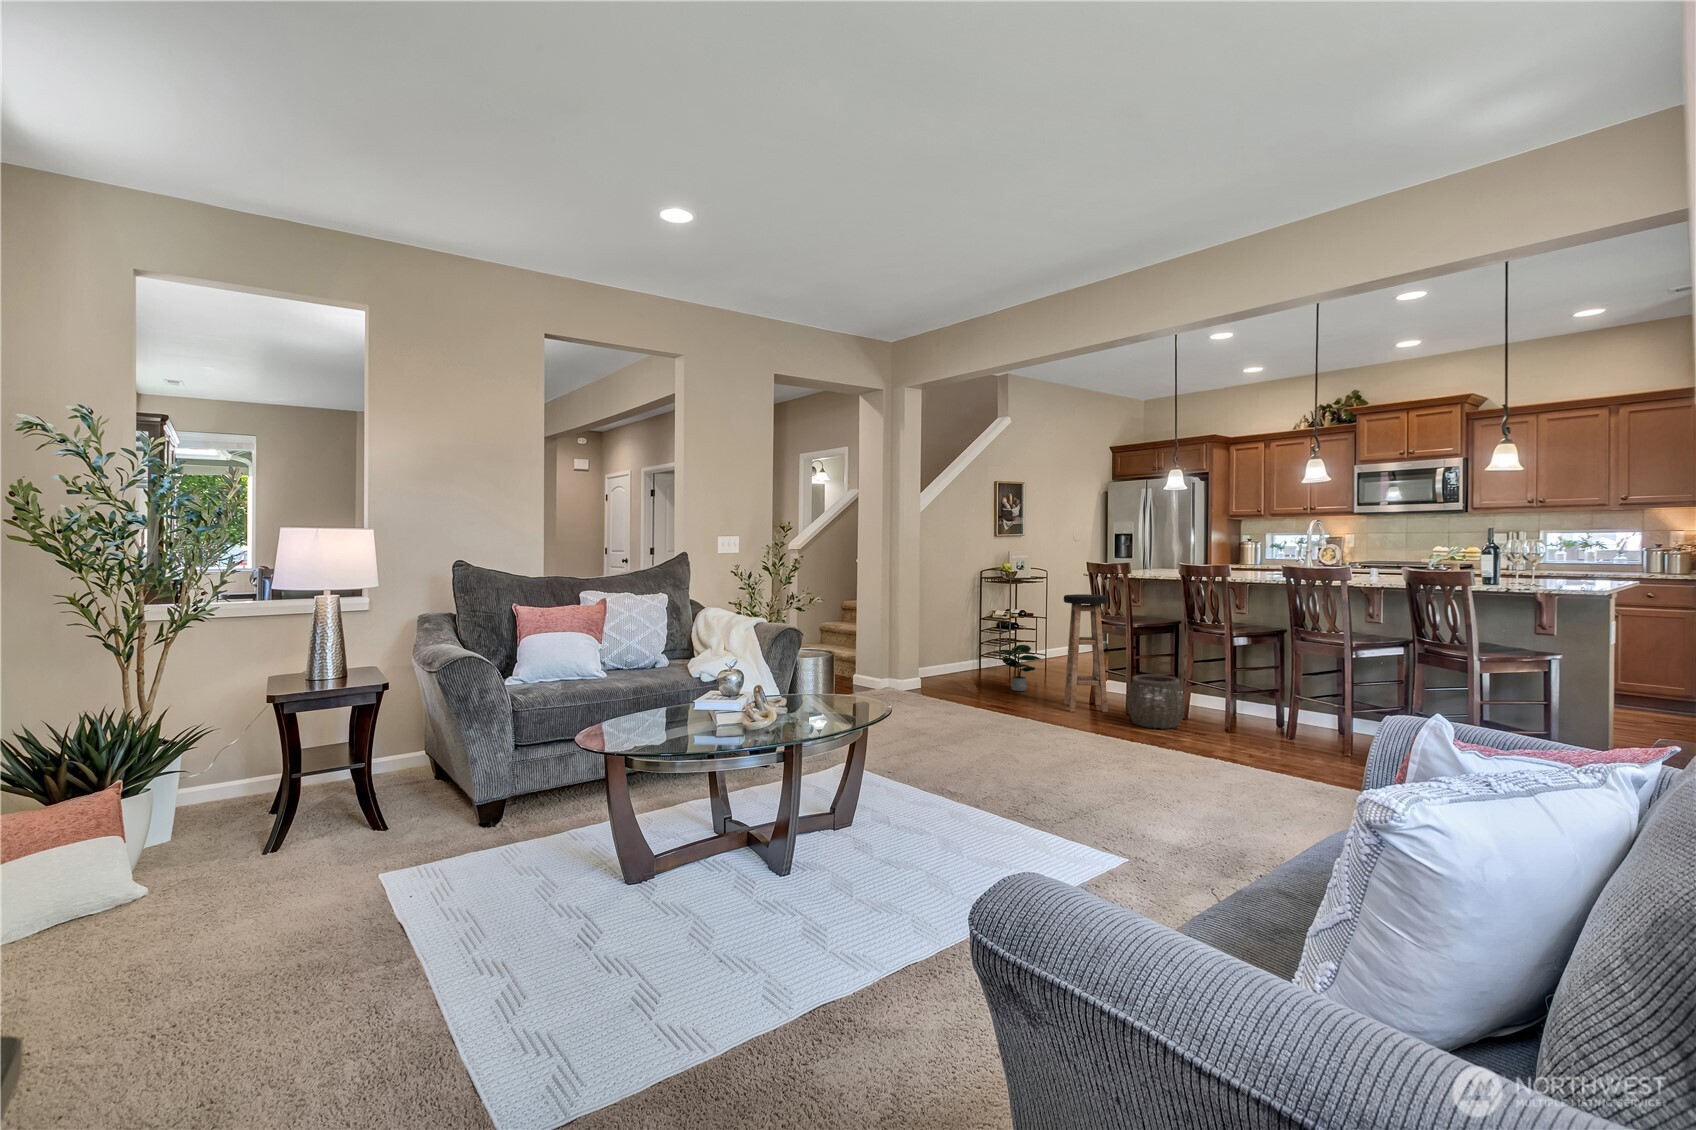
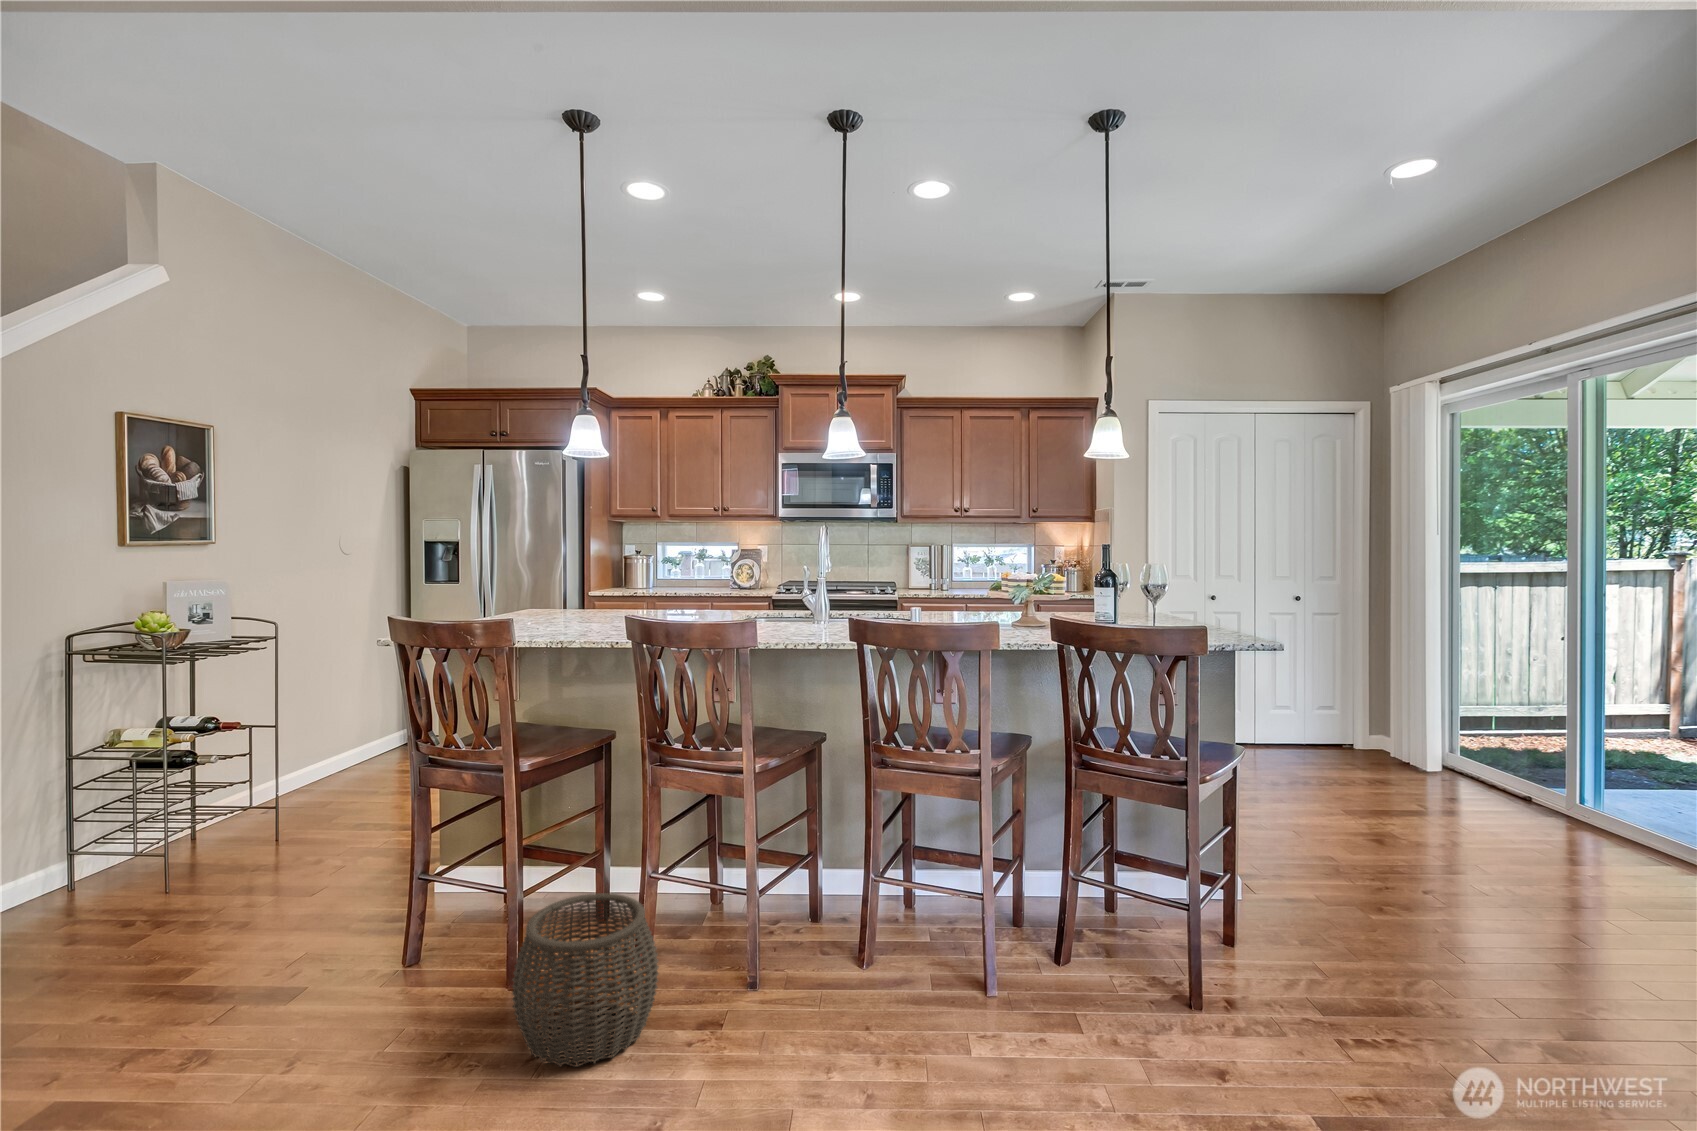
bar stool: present [1064,594,1108,712] -> none [312,701,452,1058]
potted plant: present [1000,645,1041,691] -> none [95,839,250,987]

